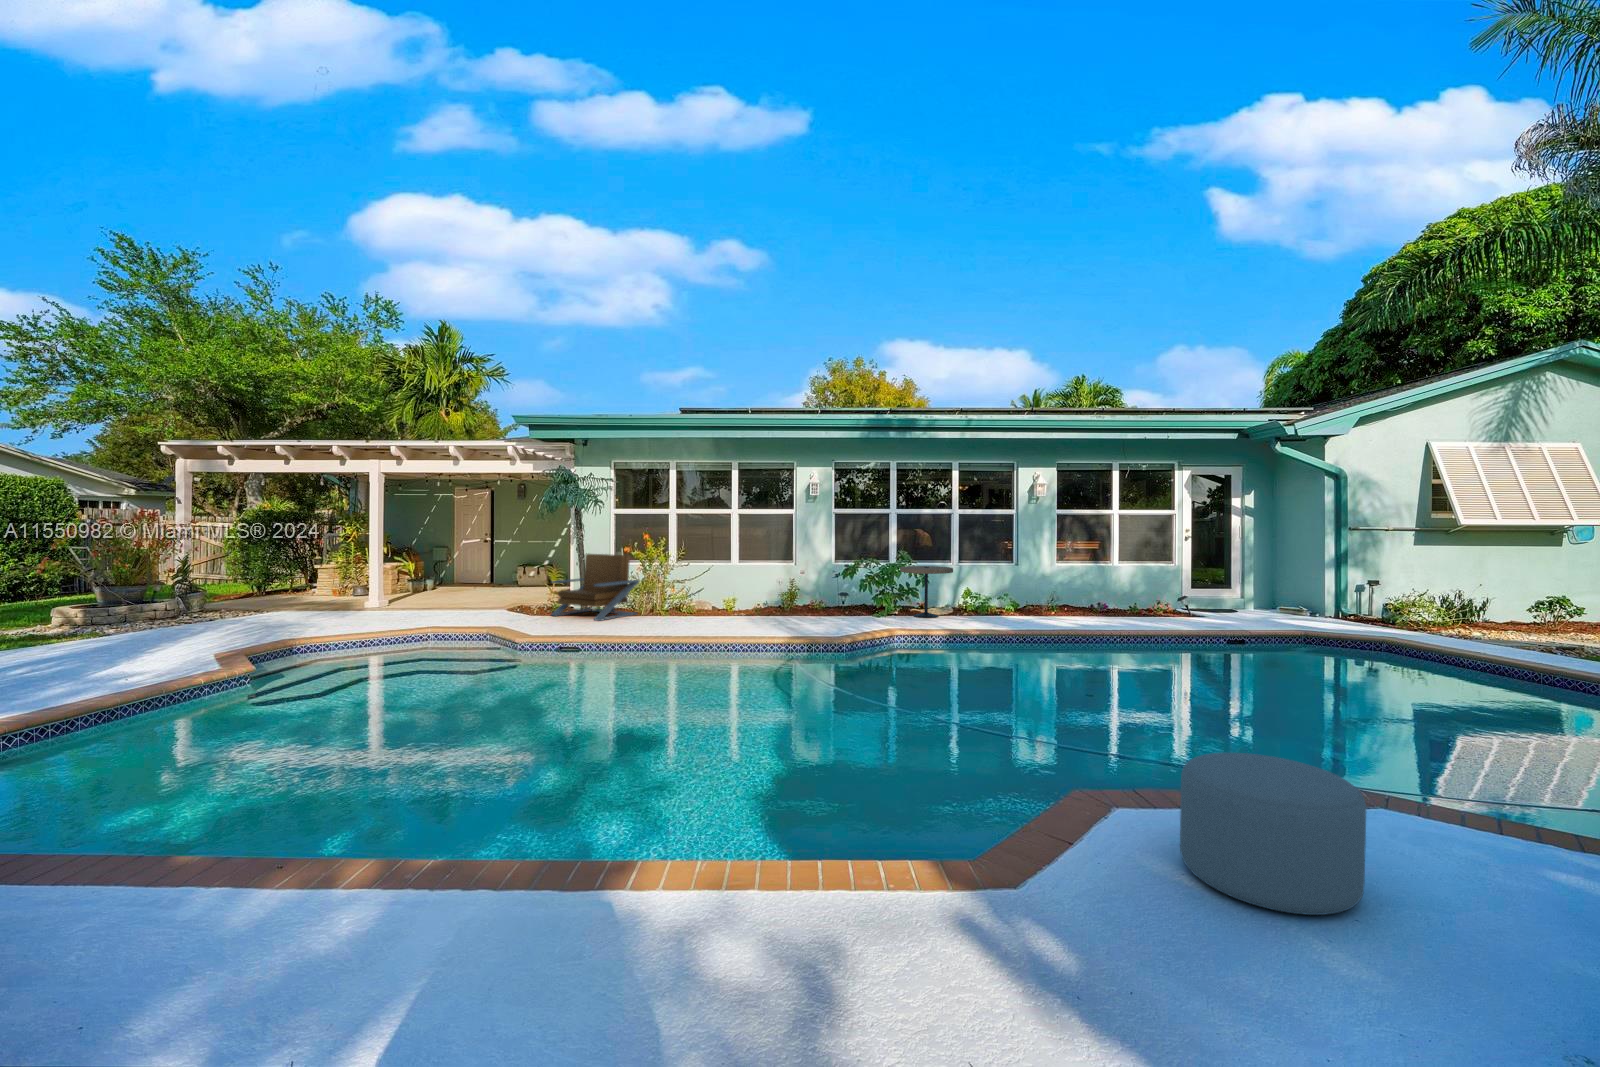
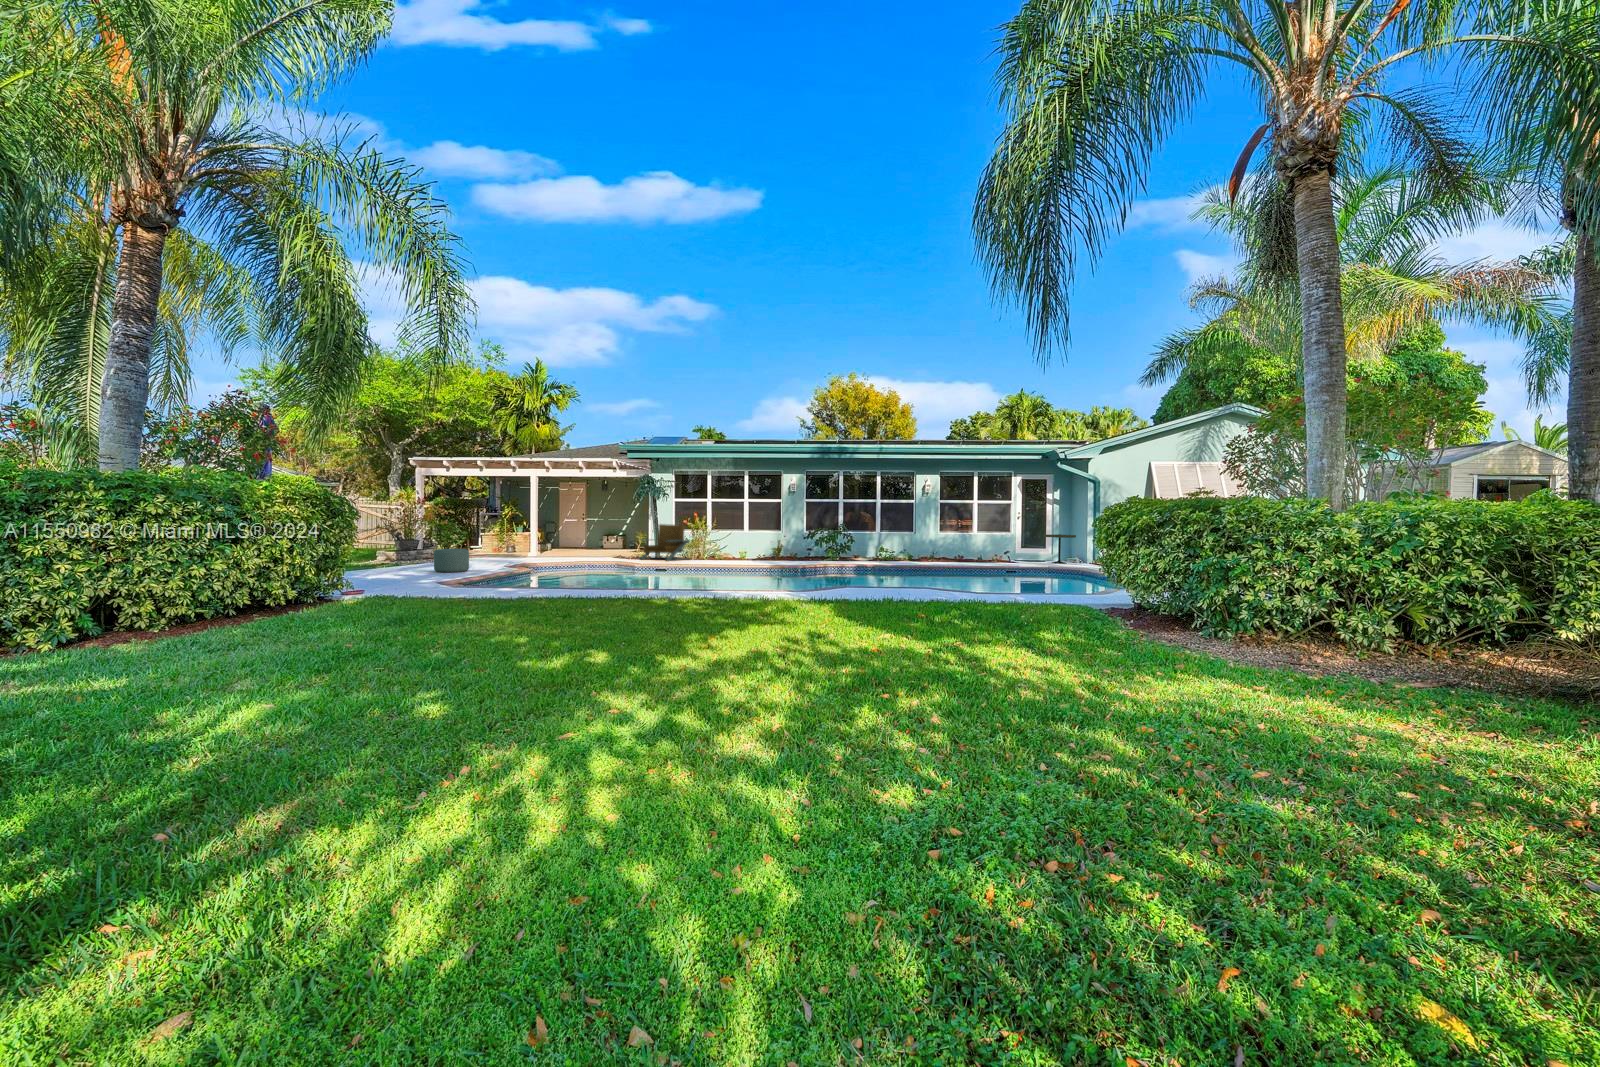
side table: present [900,566,953,618] -> present [1044,534,1076,564]
ottoman: present [1180,753,1366,915] -> present [434,549,469,572]

